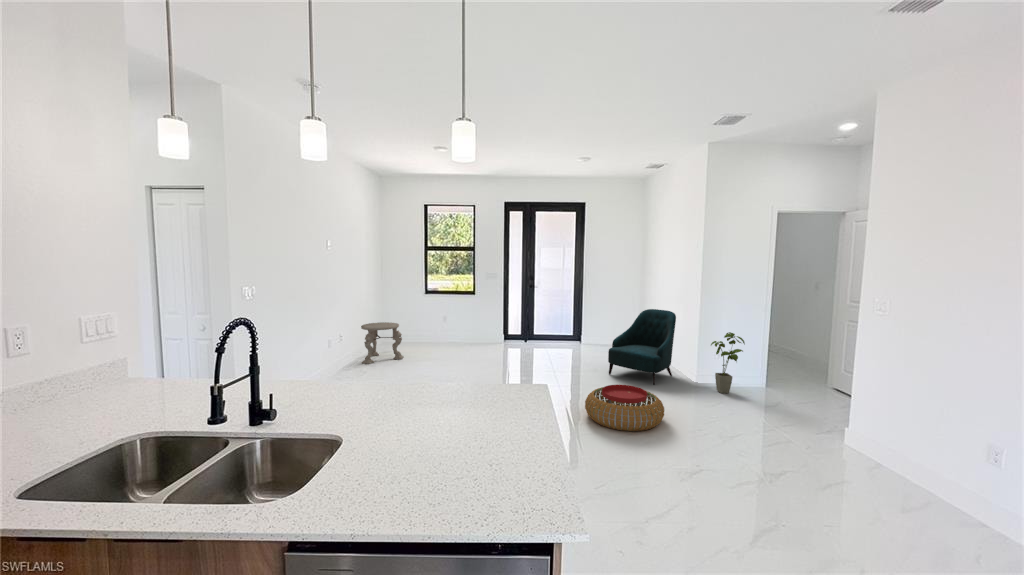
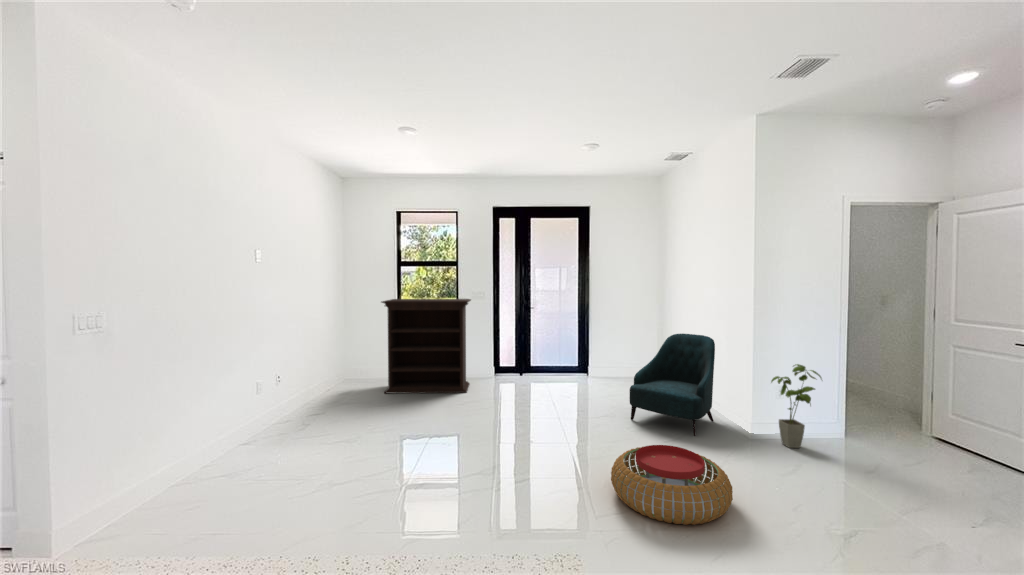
bookshelf: none [413,278,486,354] -> present [382,299,471,394]
side table: present [361,322,404,364] -> none [311,355,367,411]

